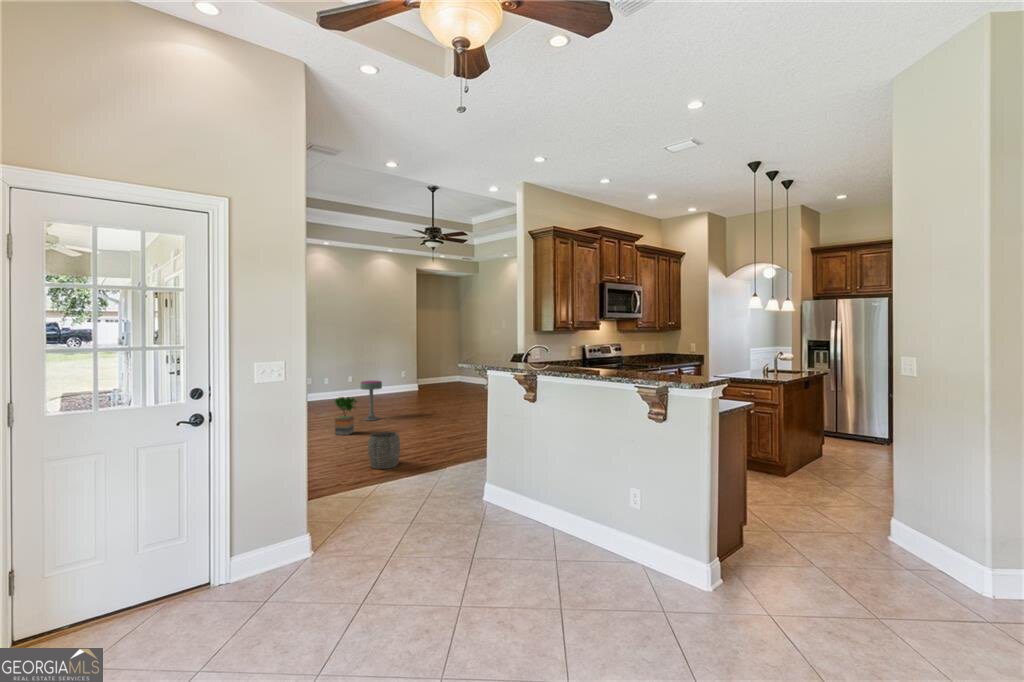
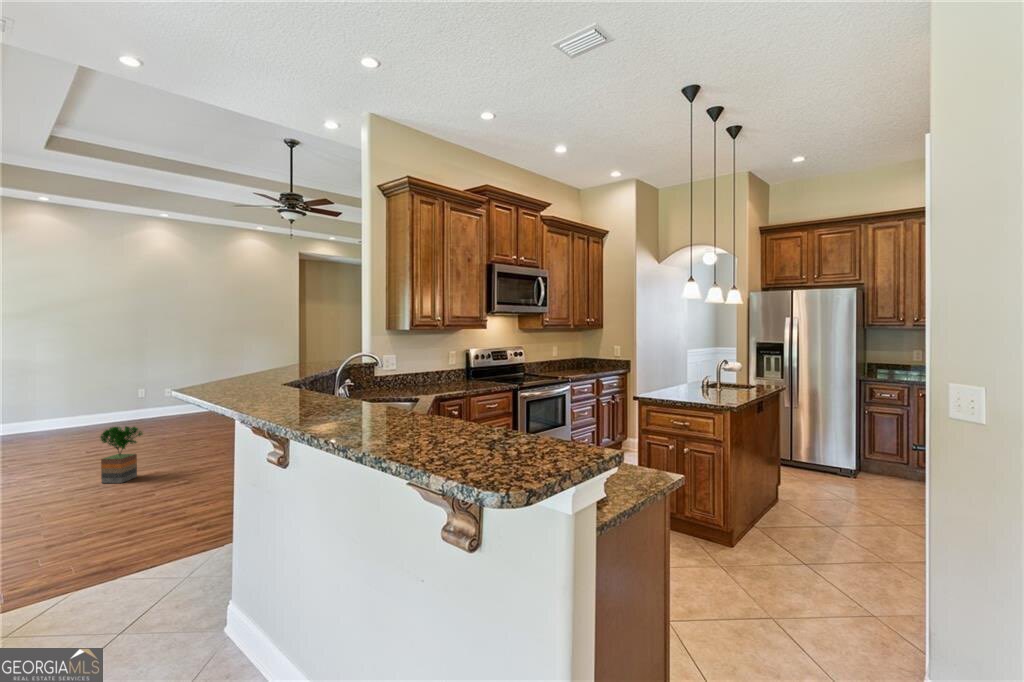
bar stool: present [360,381,382,421] -> none [168,398,203,455]
woven basket: present [368,432,400,469] -> none [85,491,150,558]

